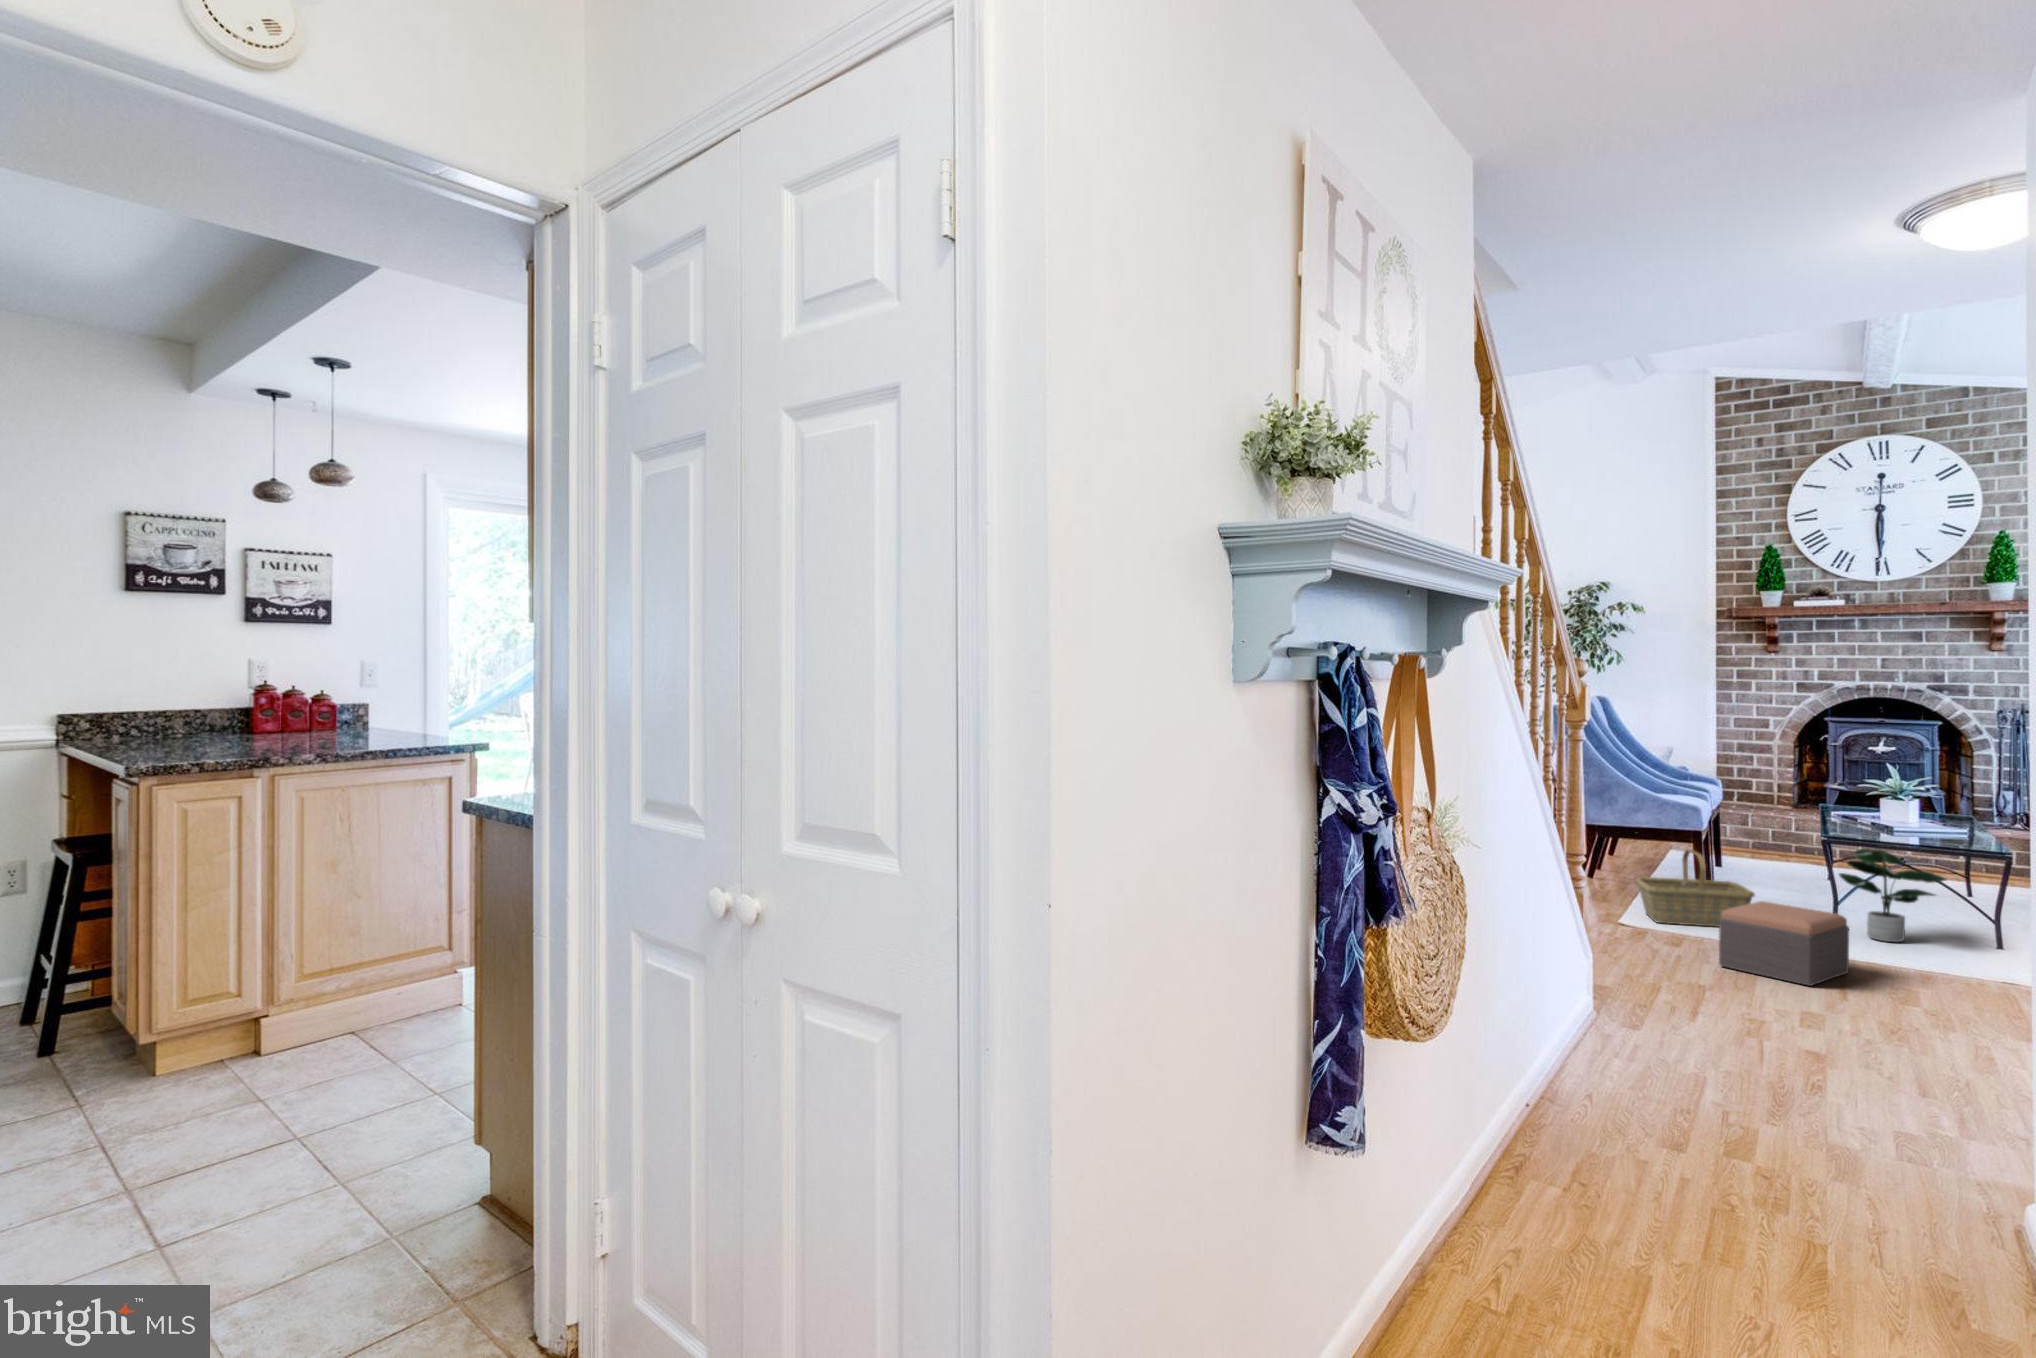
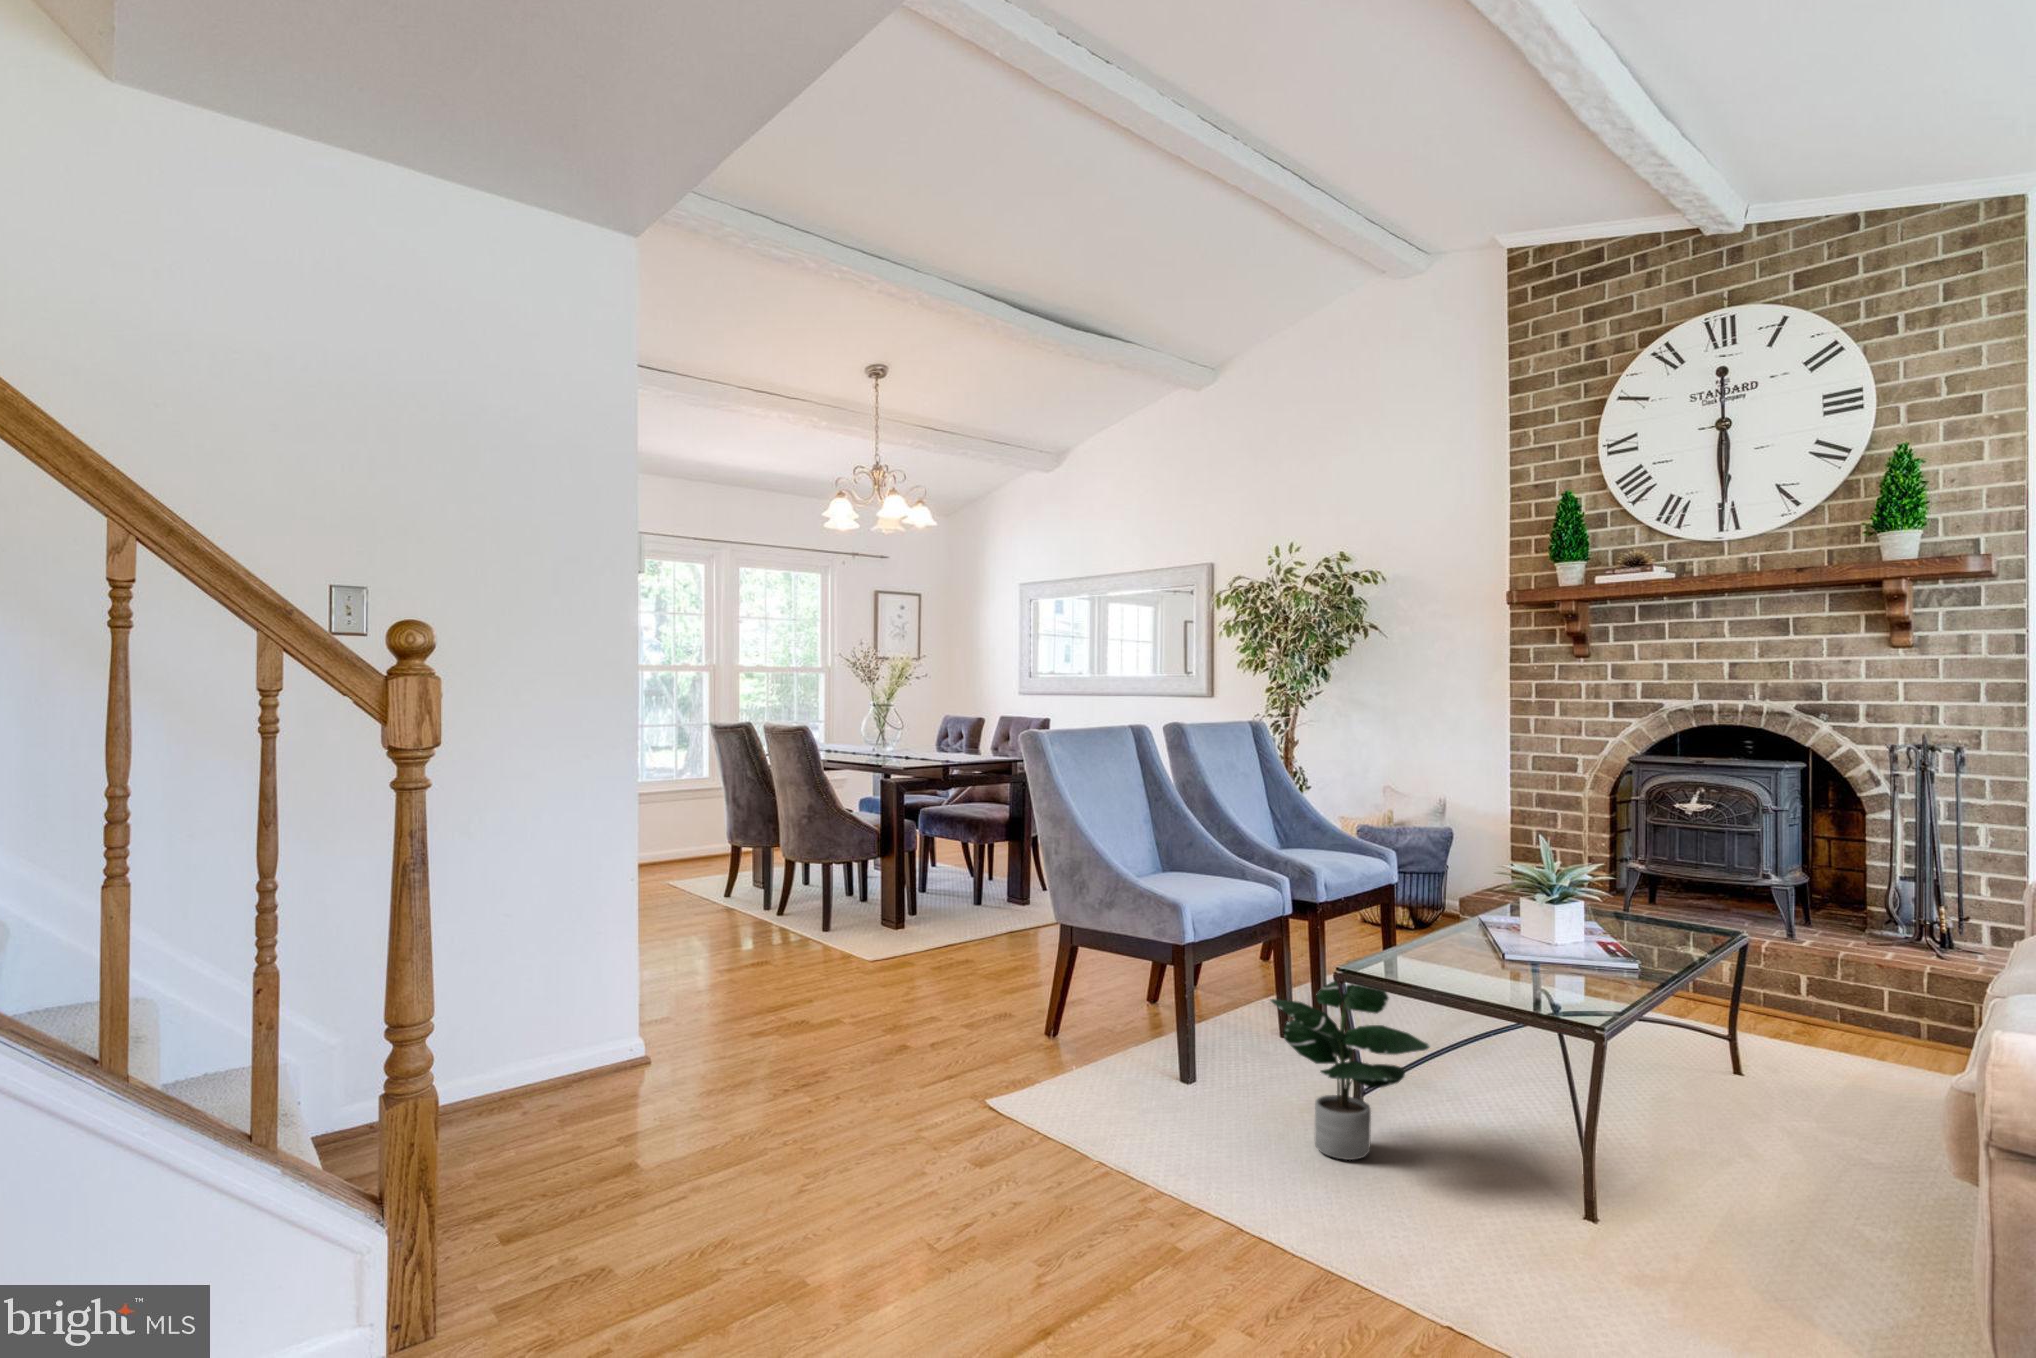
basket: present [1636,850,1755,927] -> none [1014,958,1187,1101]
footstool: present [1719,901,1849,986] -> none [895,1065,1088,1248]

